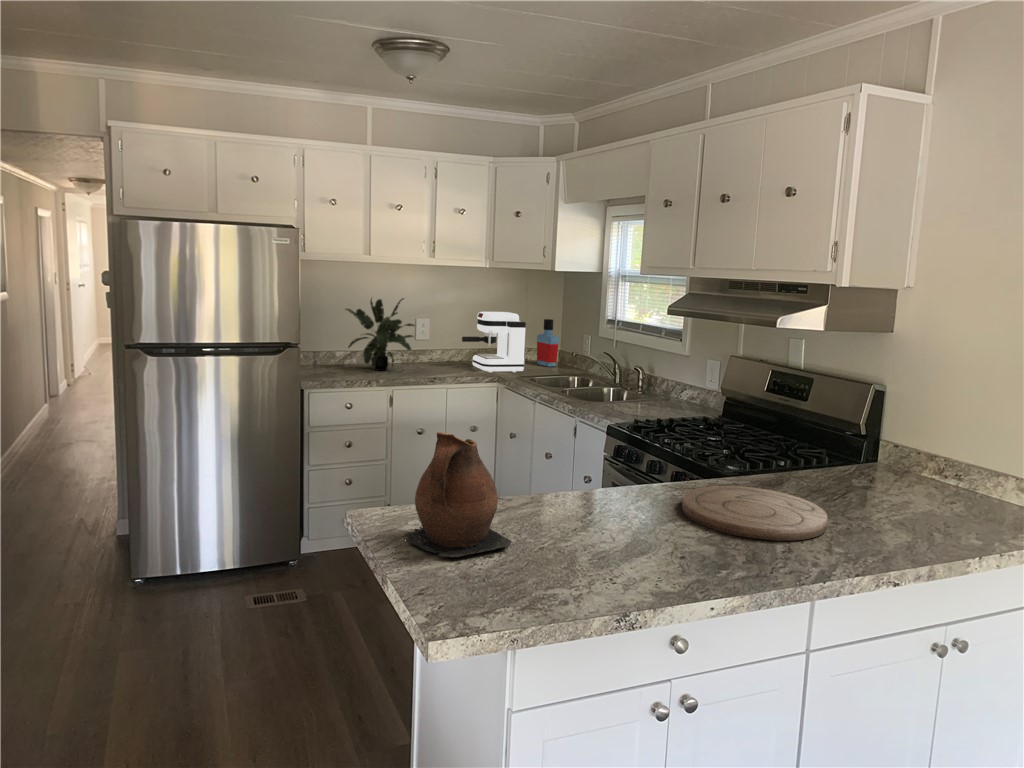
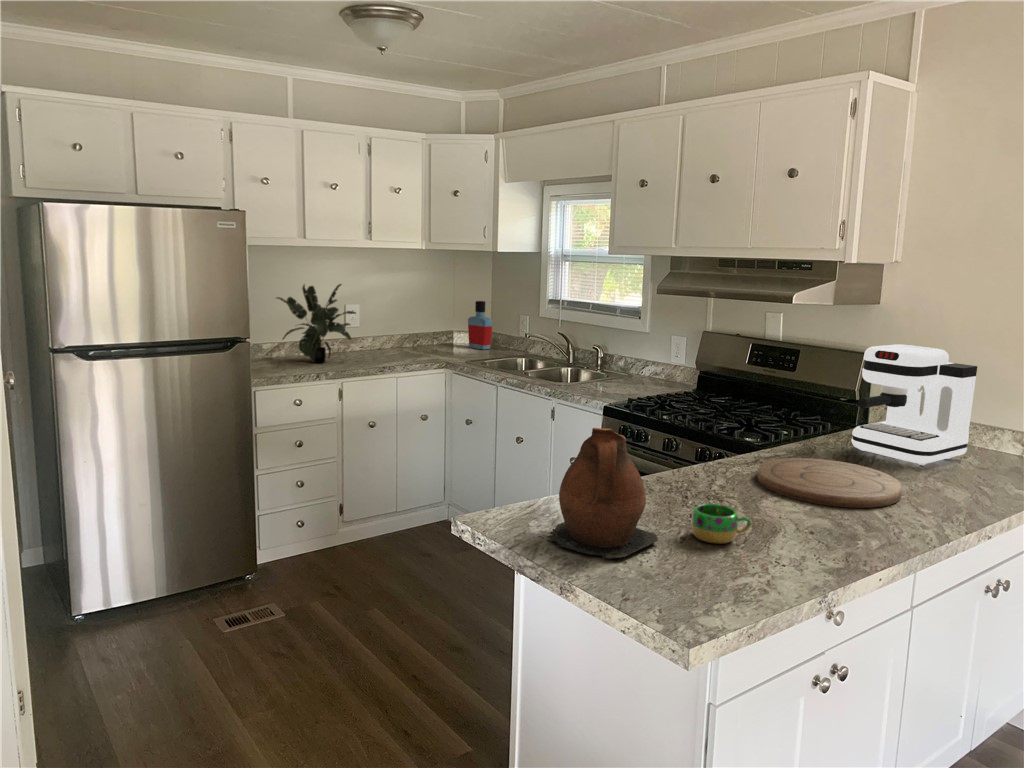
coffee maker: present [462,312,526,373] -> present [852,344,977,466]
mug: none [549,517,603,557] -> present [691,504,751,544]

